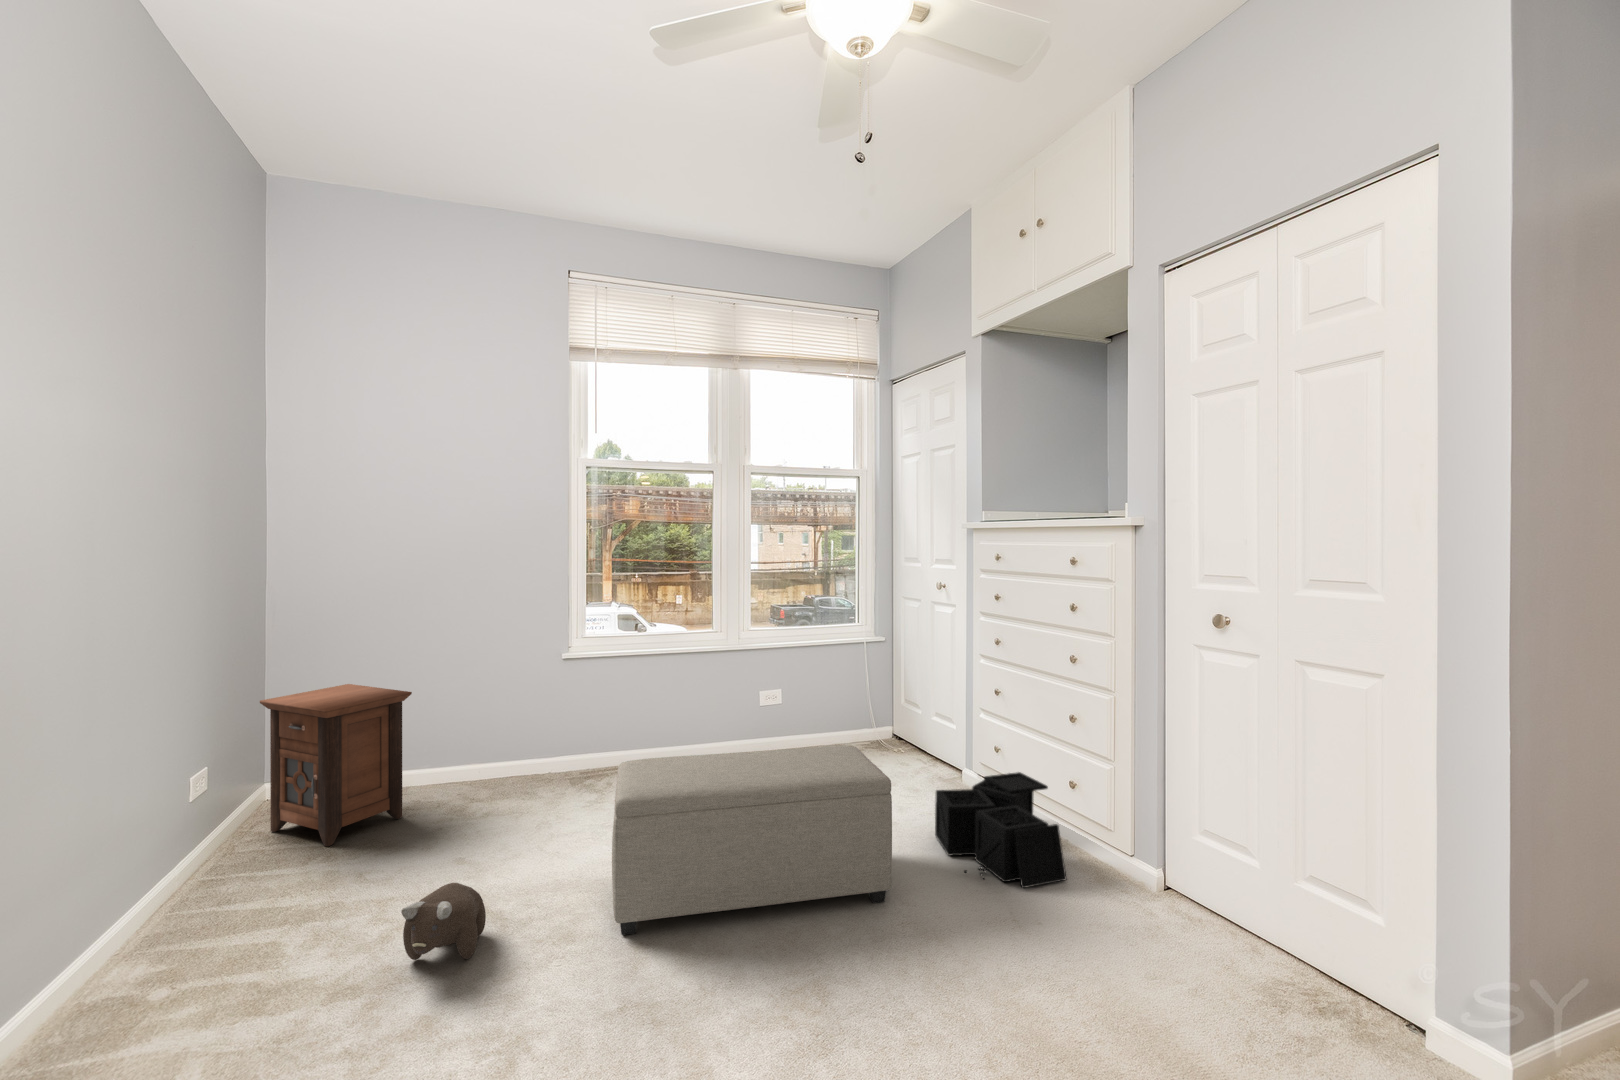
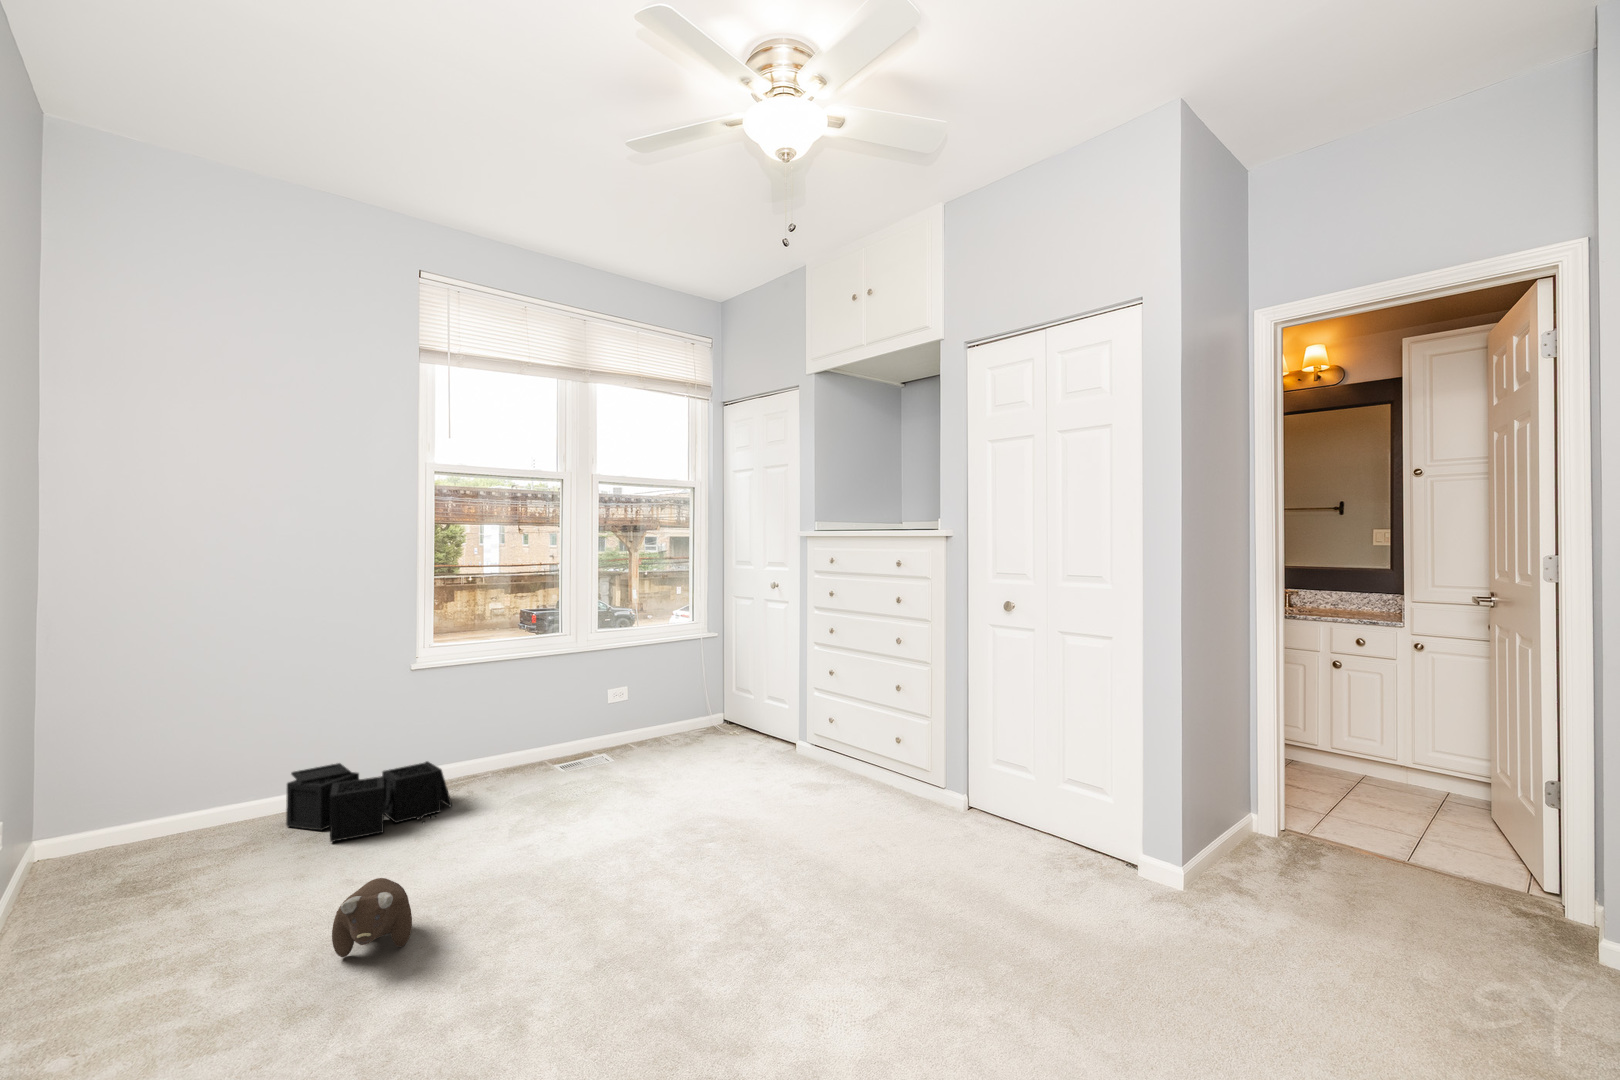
nightstand: present [260,684,412,846] -> none [50,705,249,881]
ottoman: present [612,745,892,935] -> none [520,722,775,904]
storage bin: present [935,772,1066,888] -> present [286,761,452,842]

